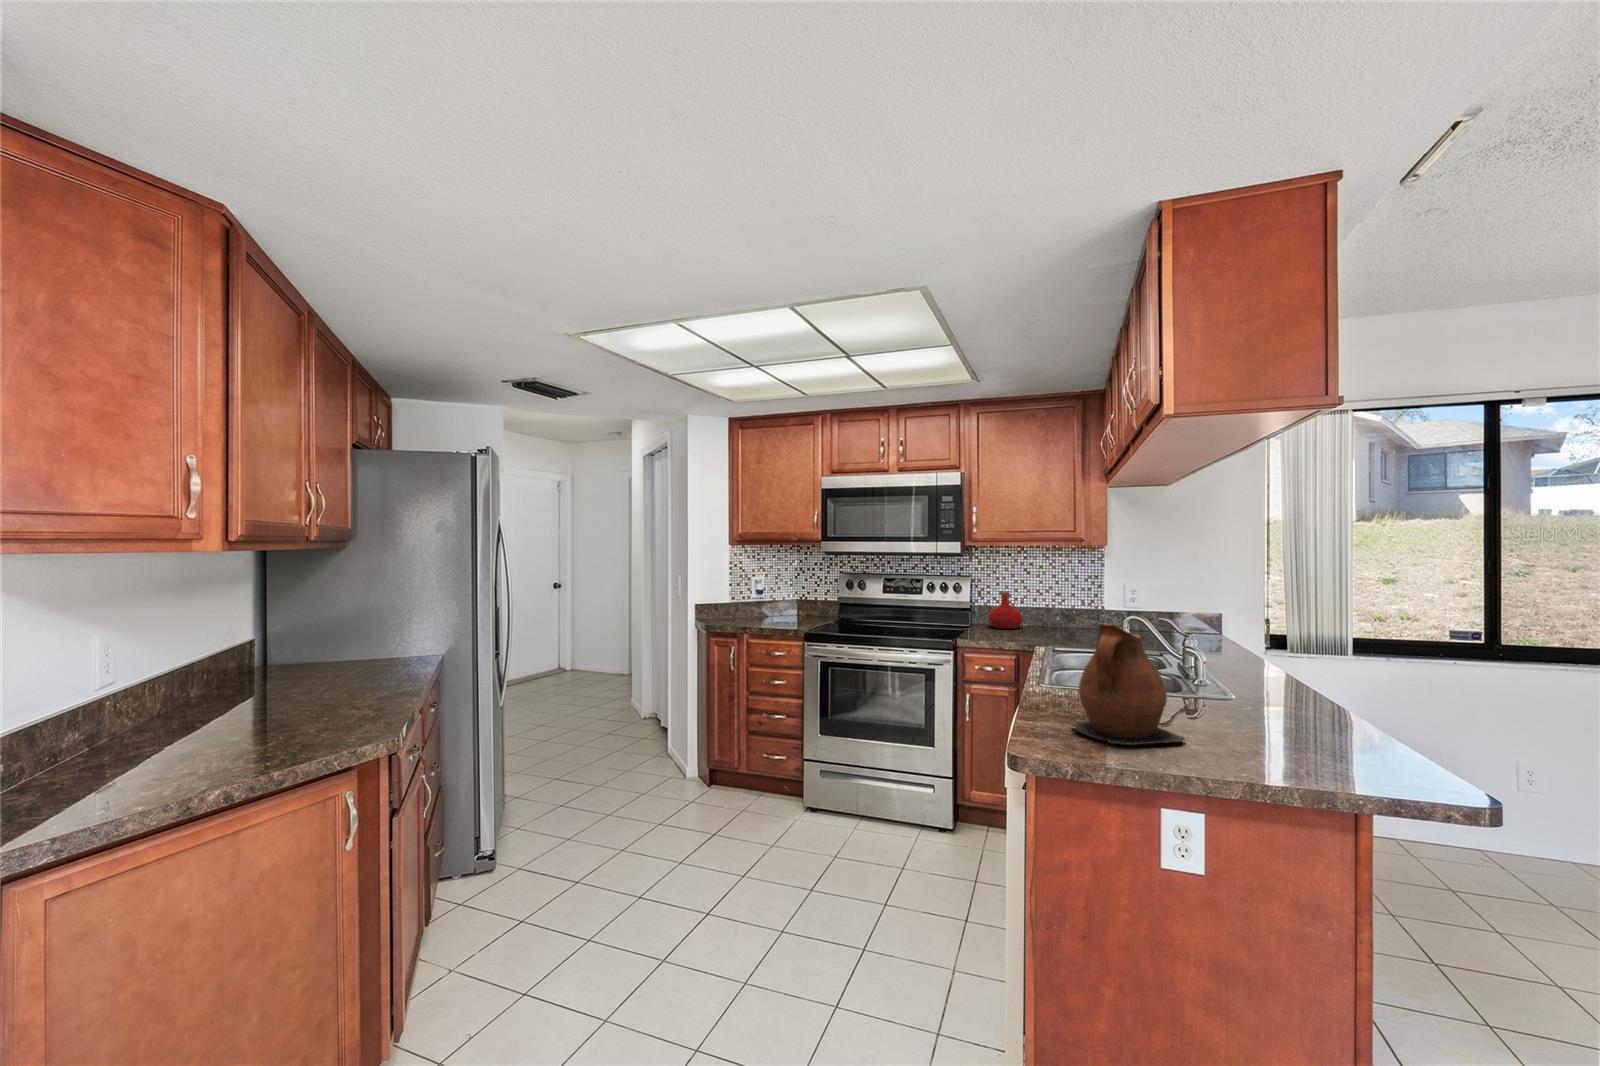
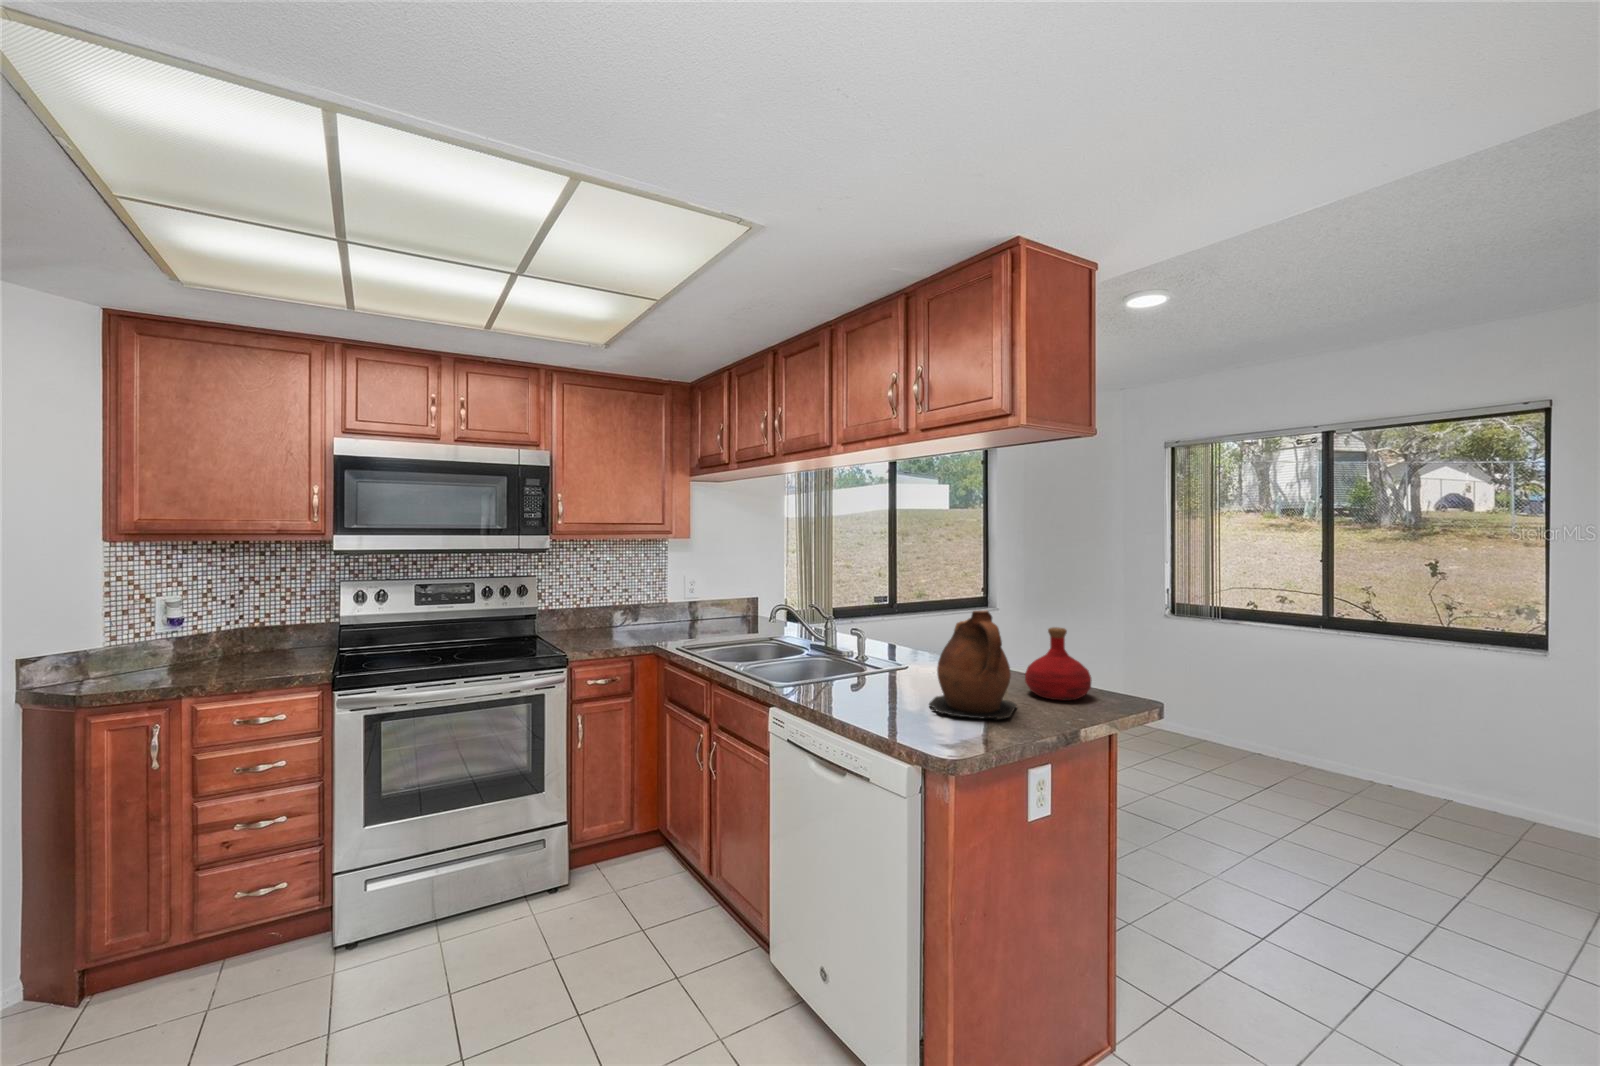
bottle: present [988,591,1023,629] -> present [1025,627,1091,700]

